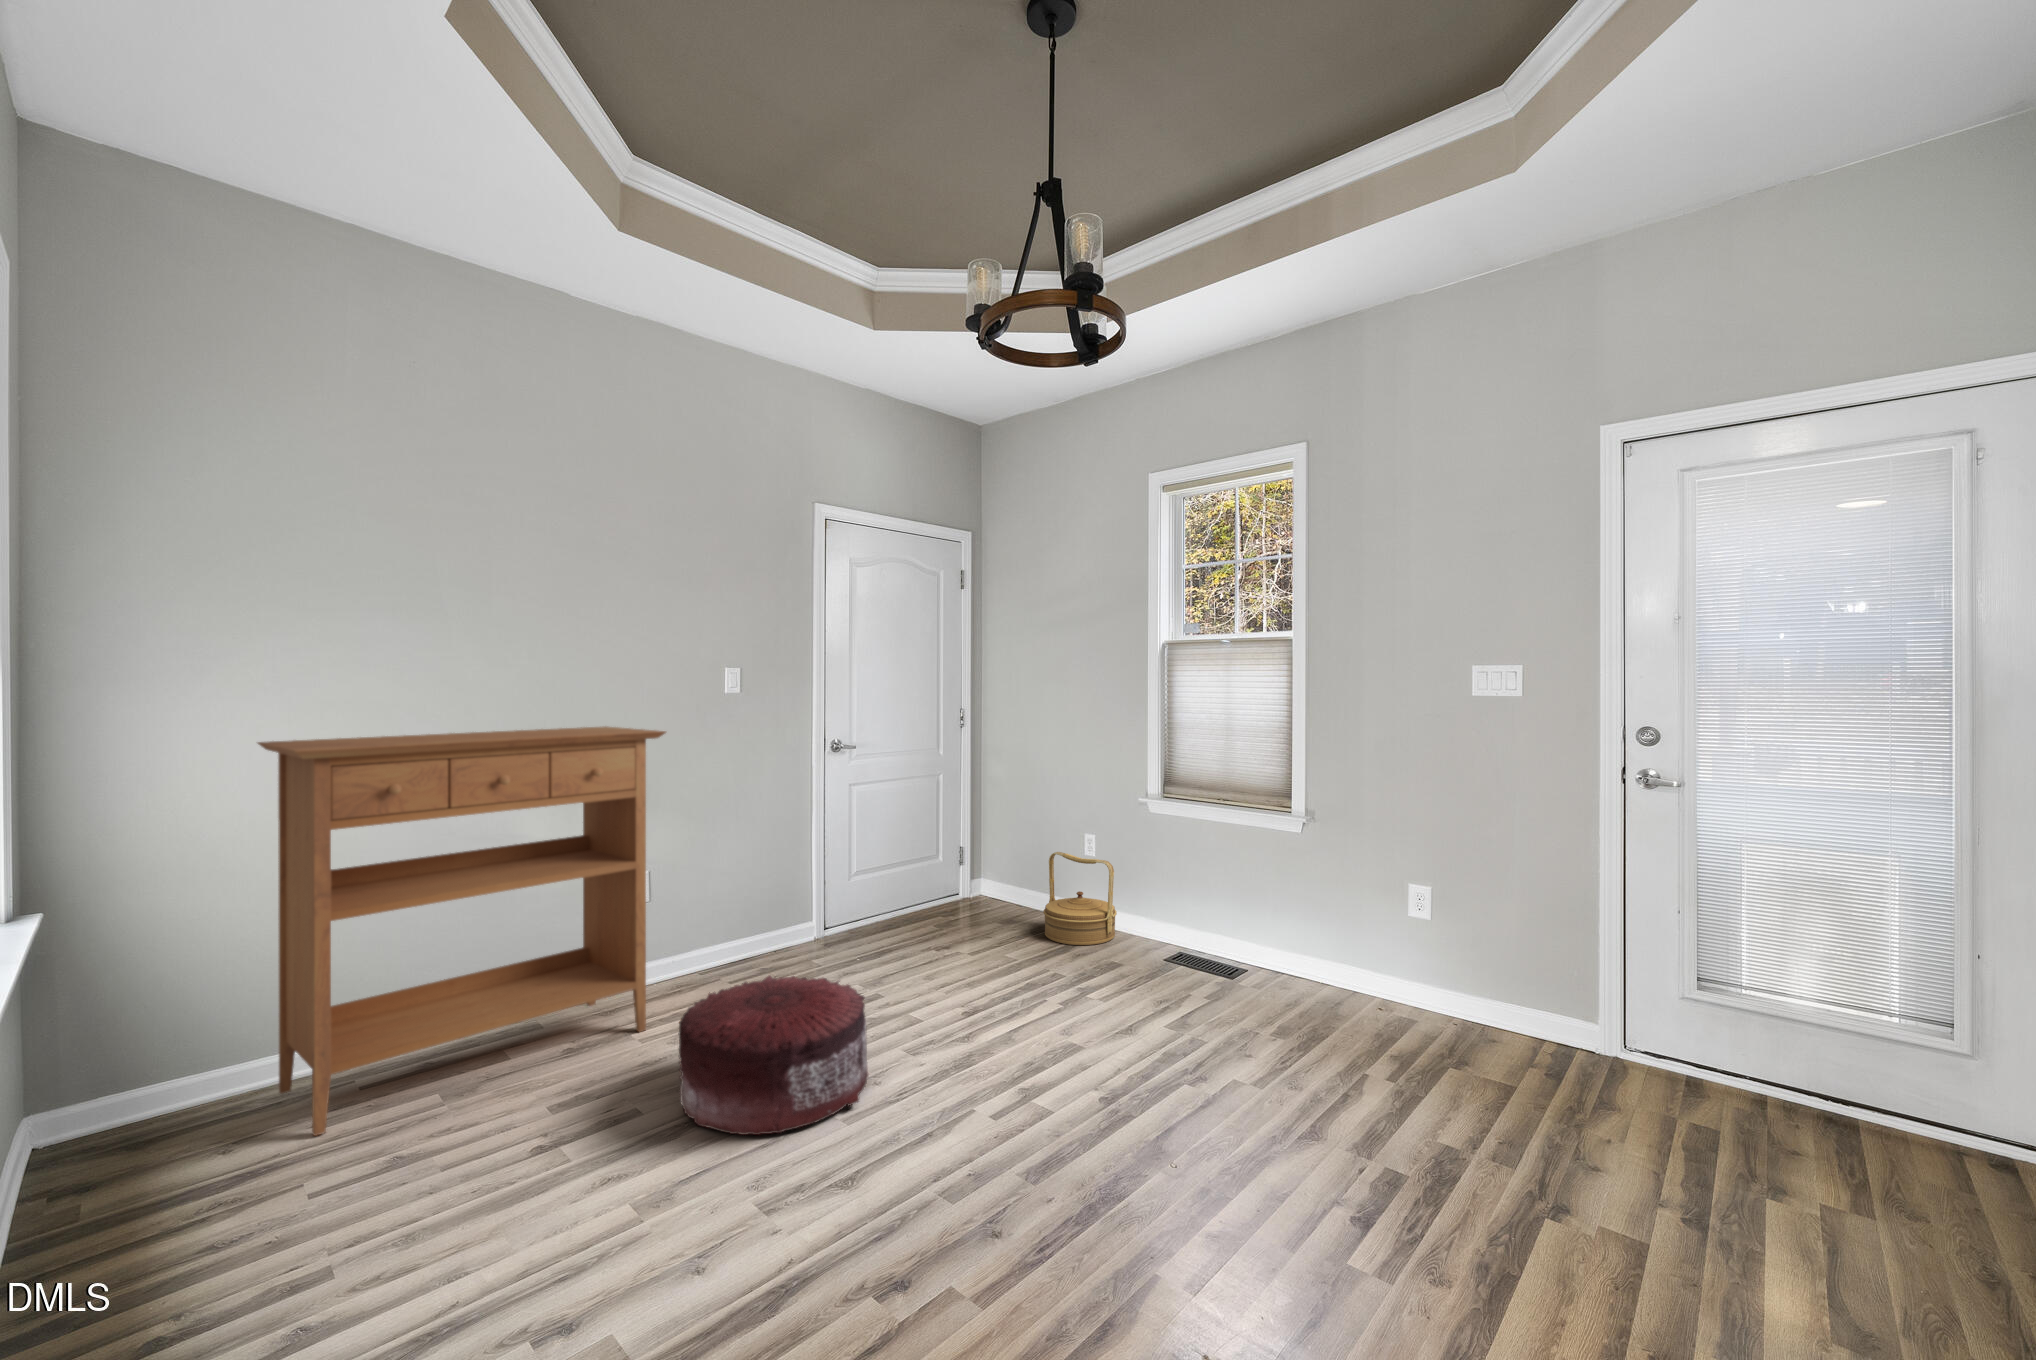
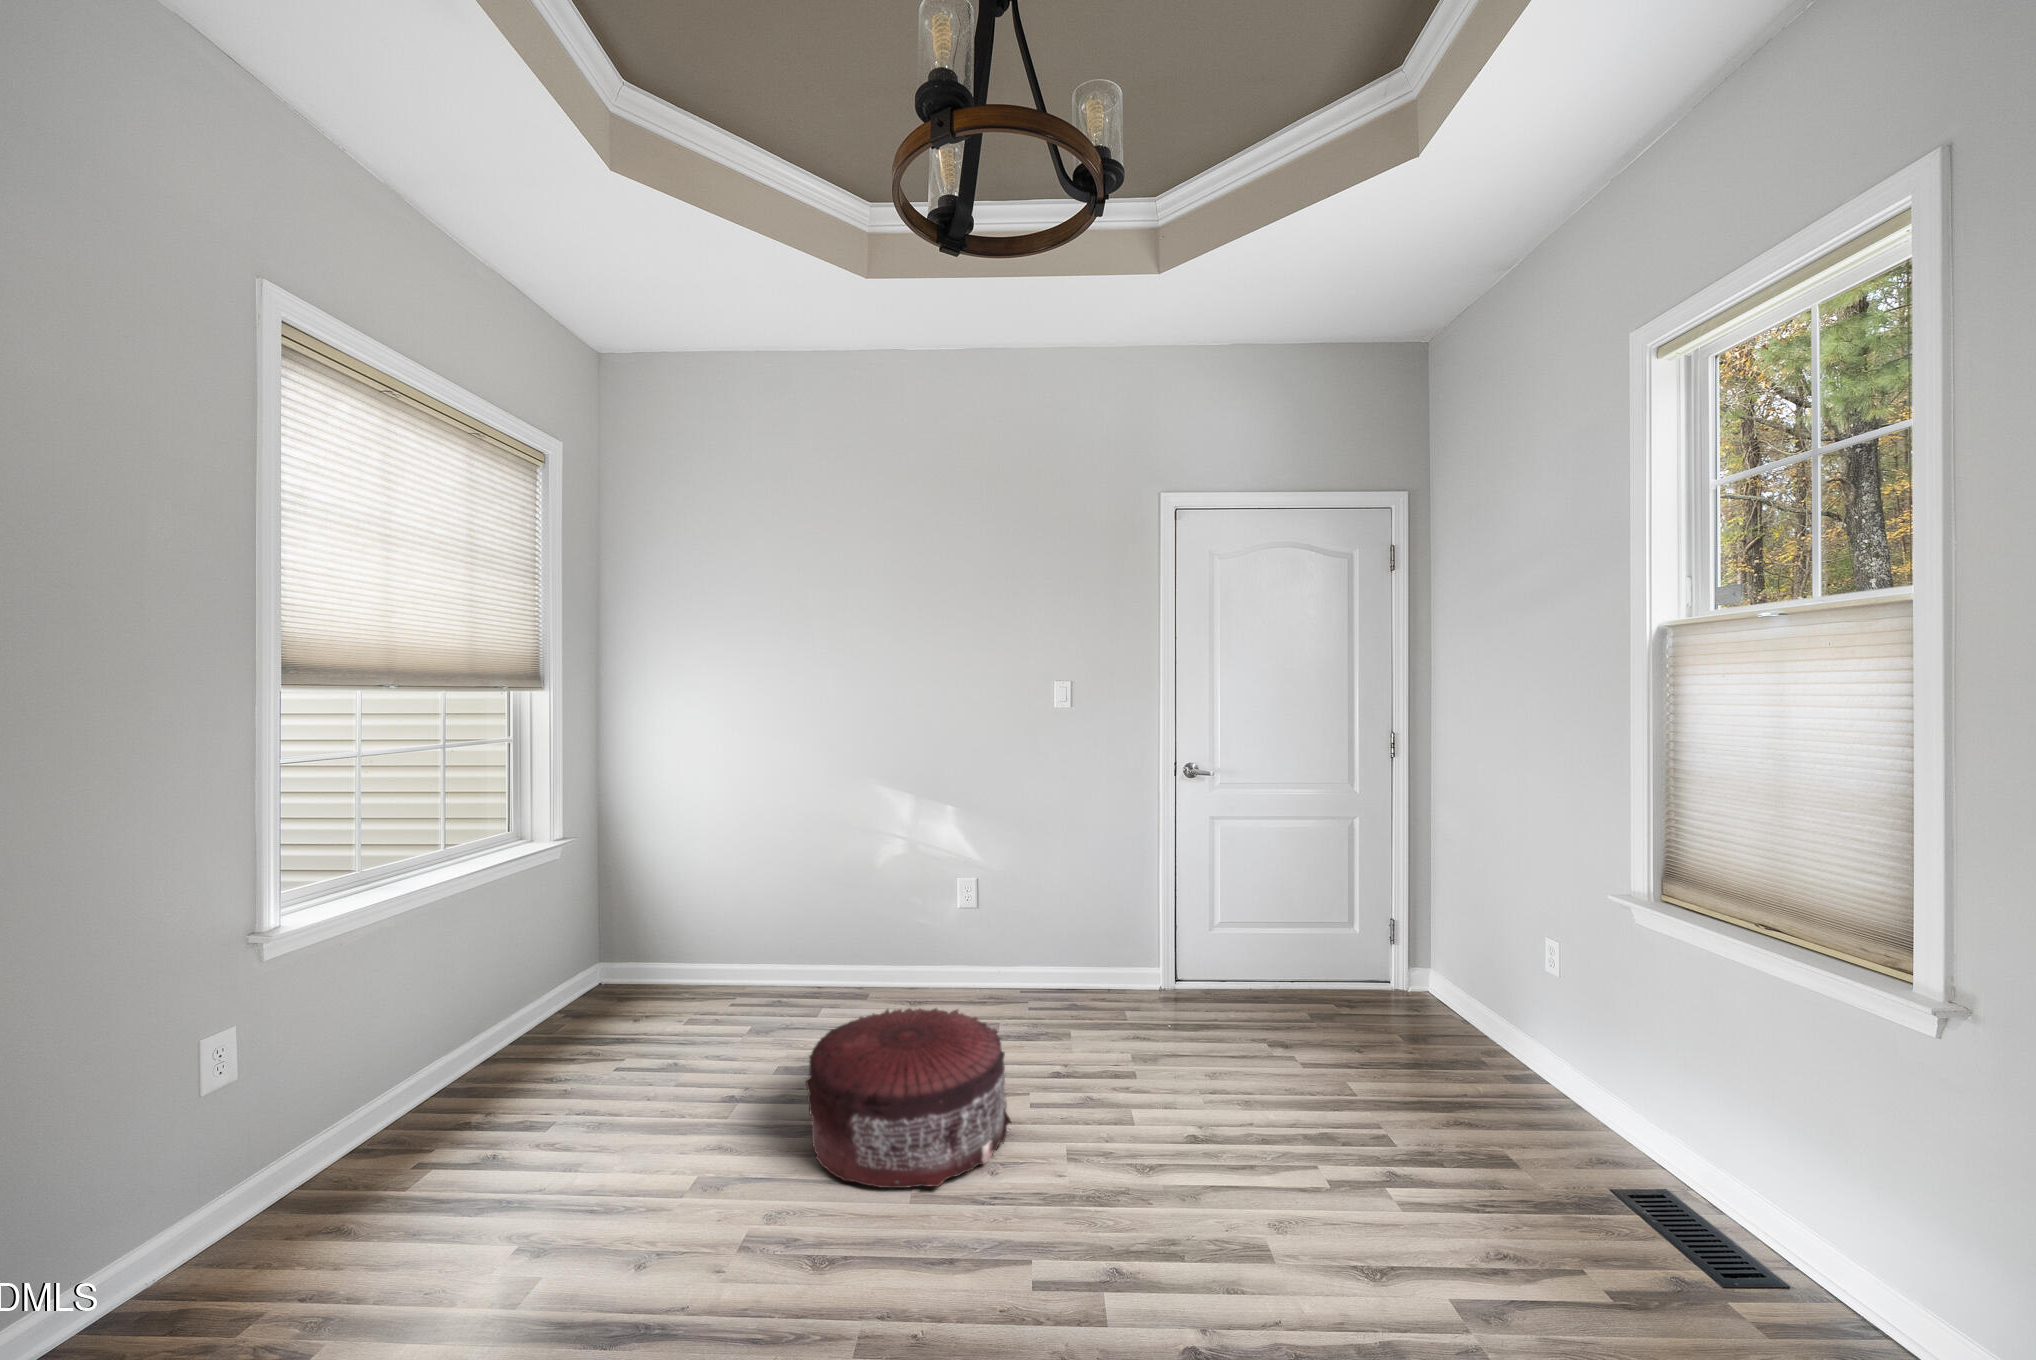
console table: present [258,727,666,1136] -> none [649,733,941,1028]
woven basket: present [1043,852,1117,945] -> none [1438,957,1565,1116]

